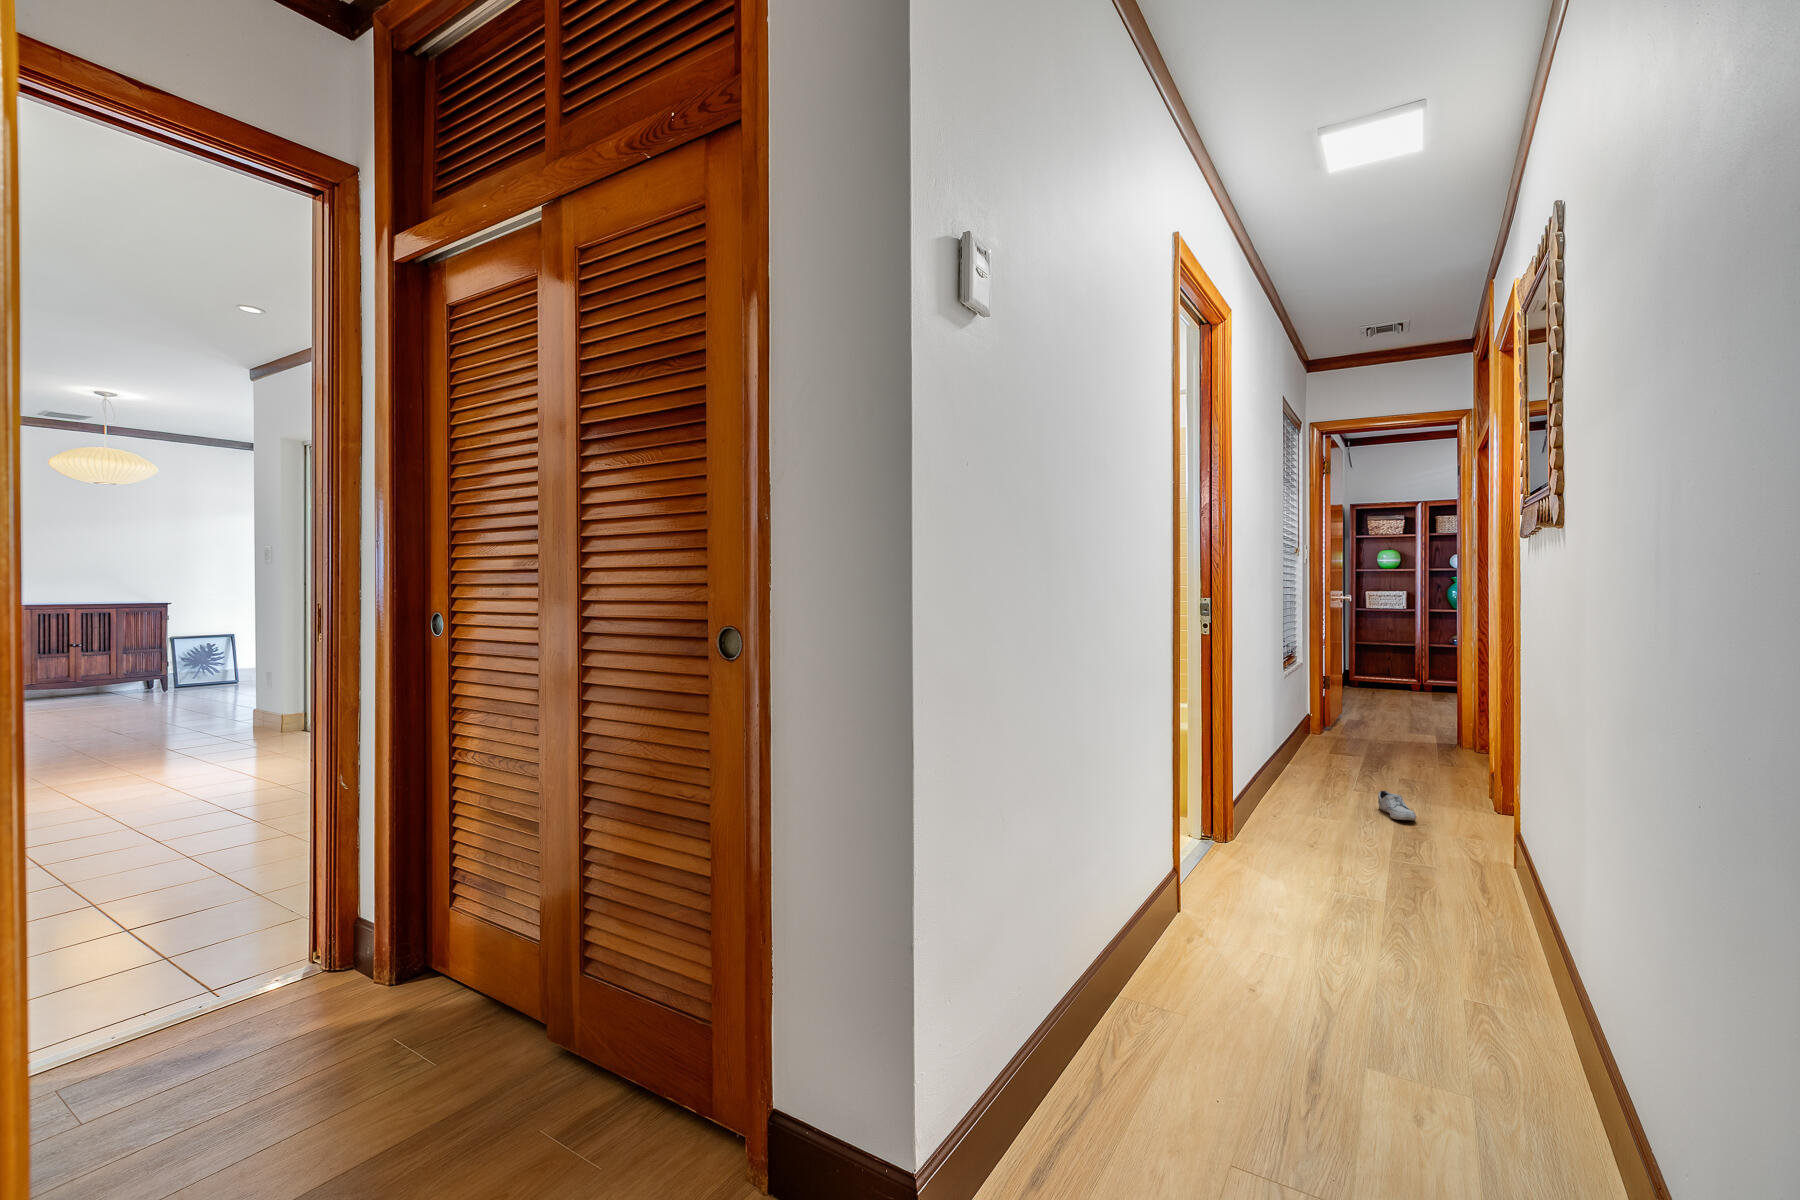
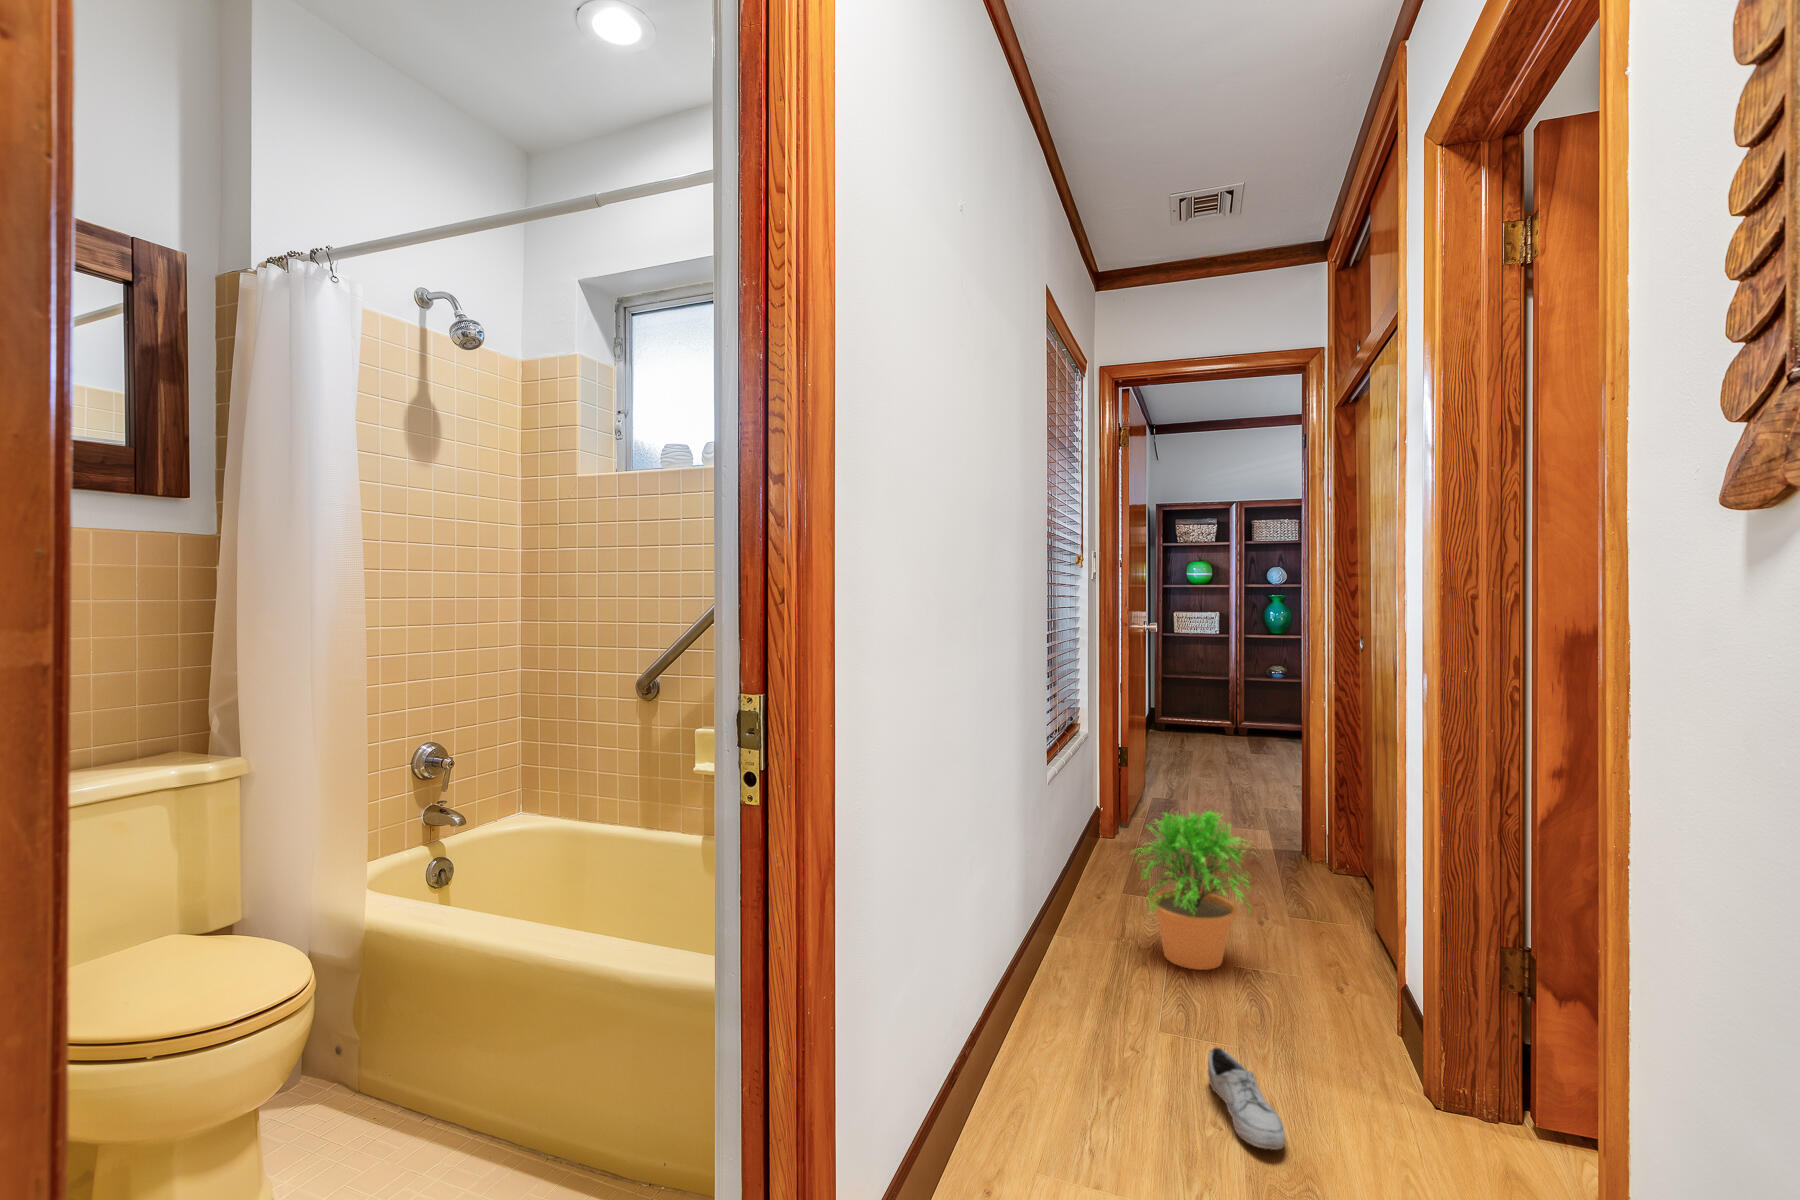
potted plant: none [1333,690,1418,781] -> present [1135,811,1250,970]

